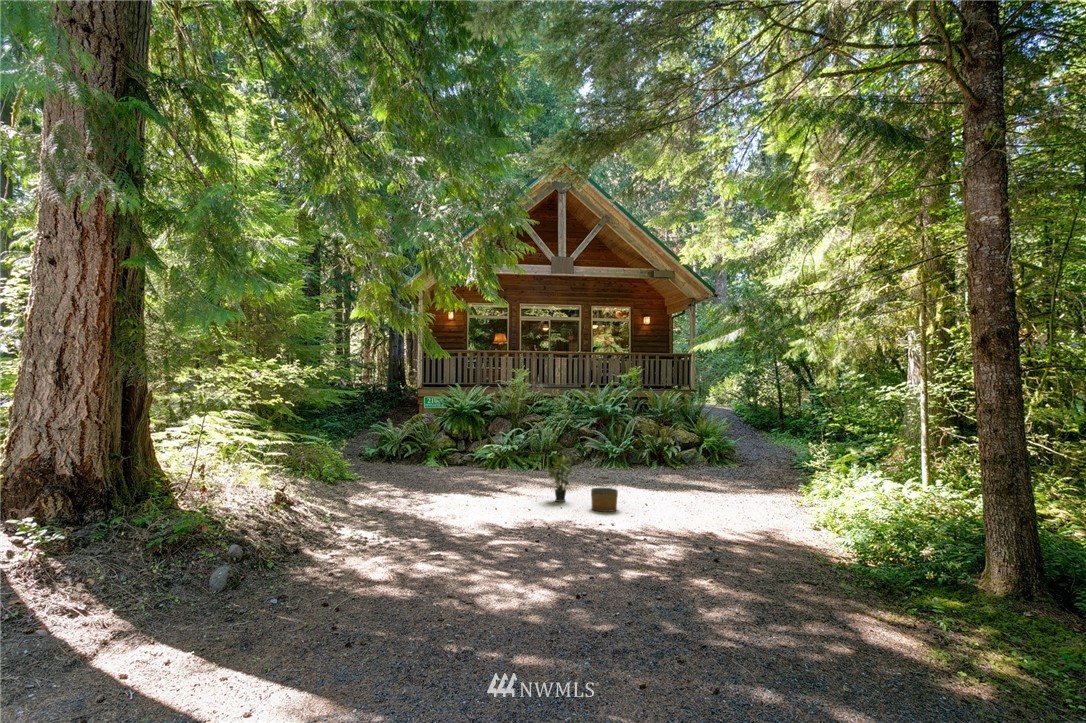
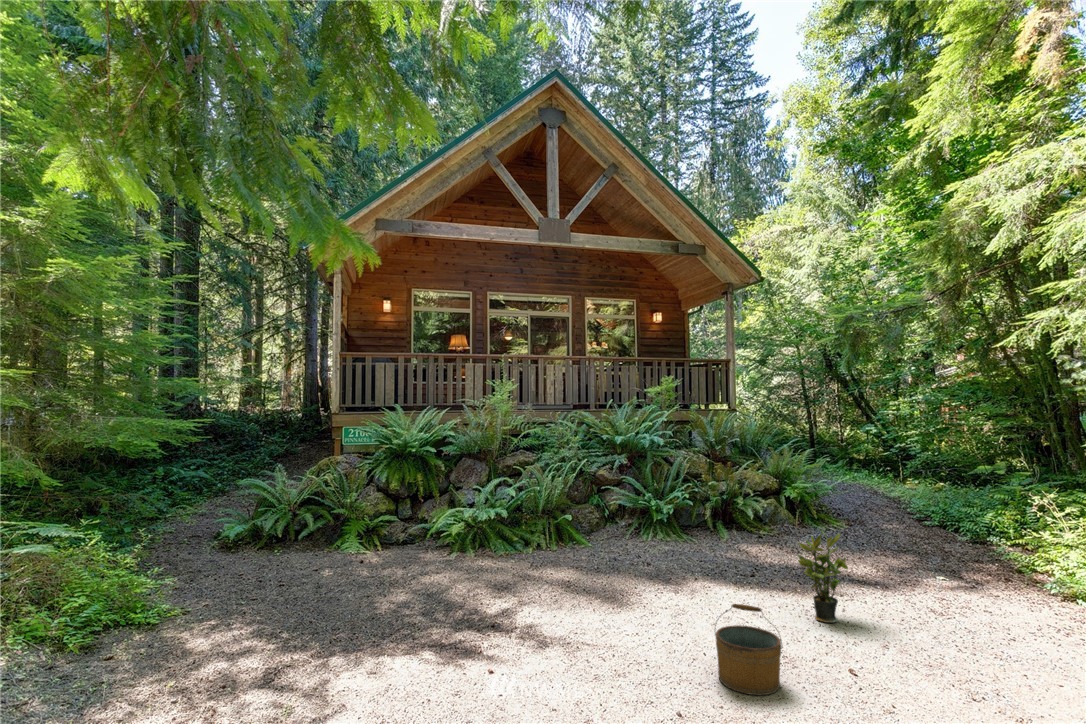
potted plant: present [548,456,572,502] -> present [798,531,848,623]

